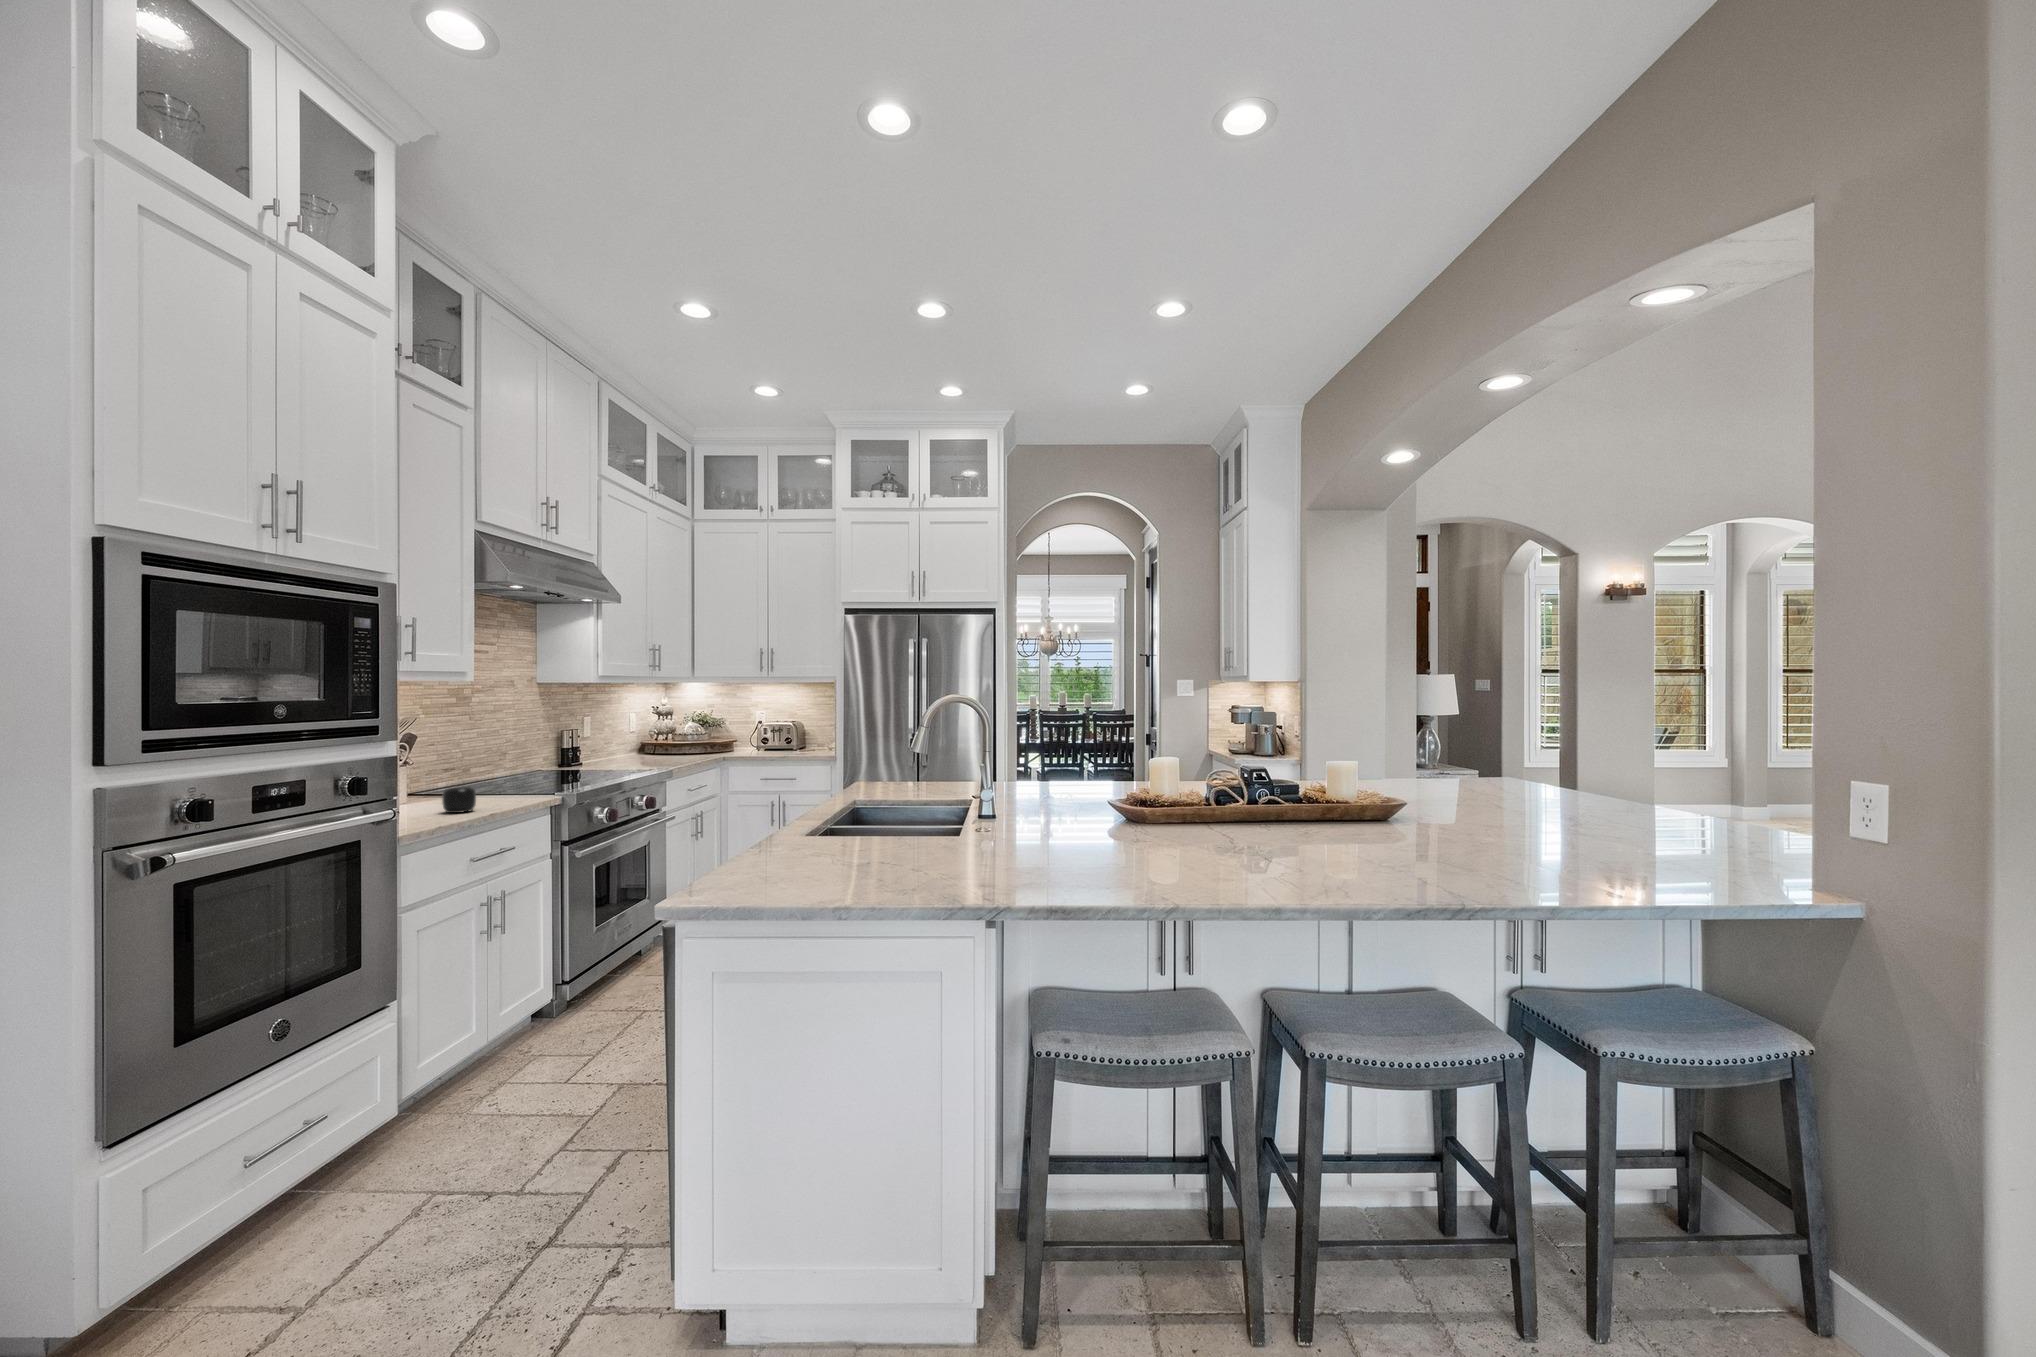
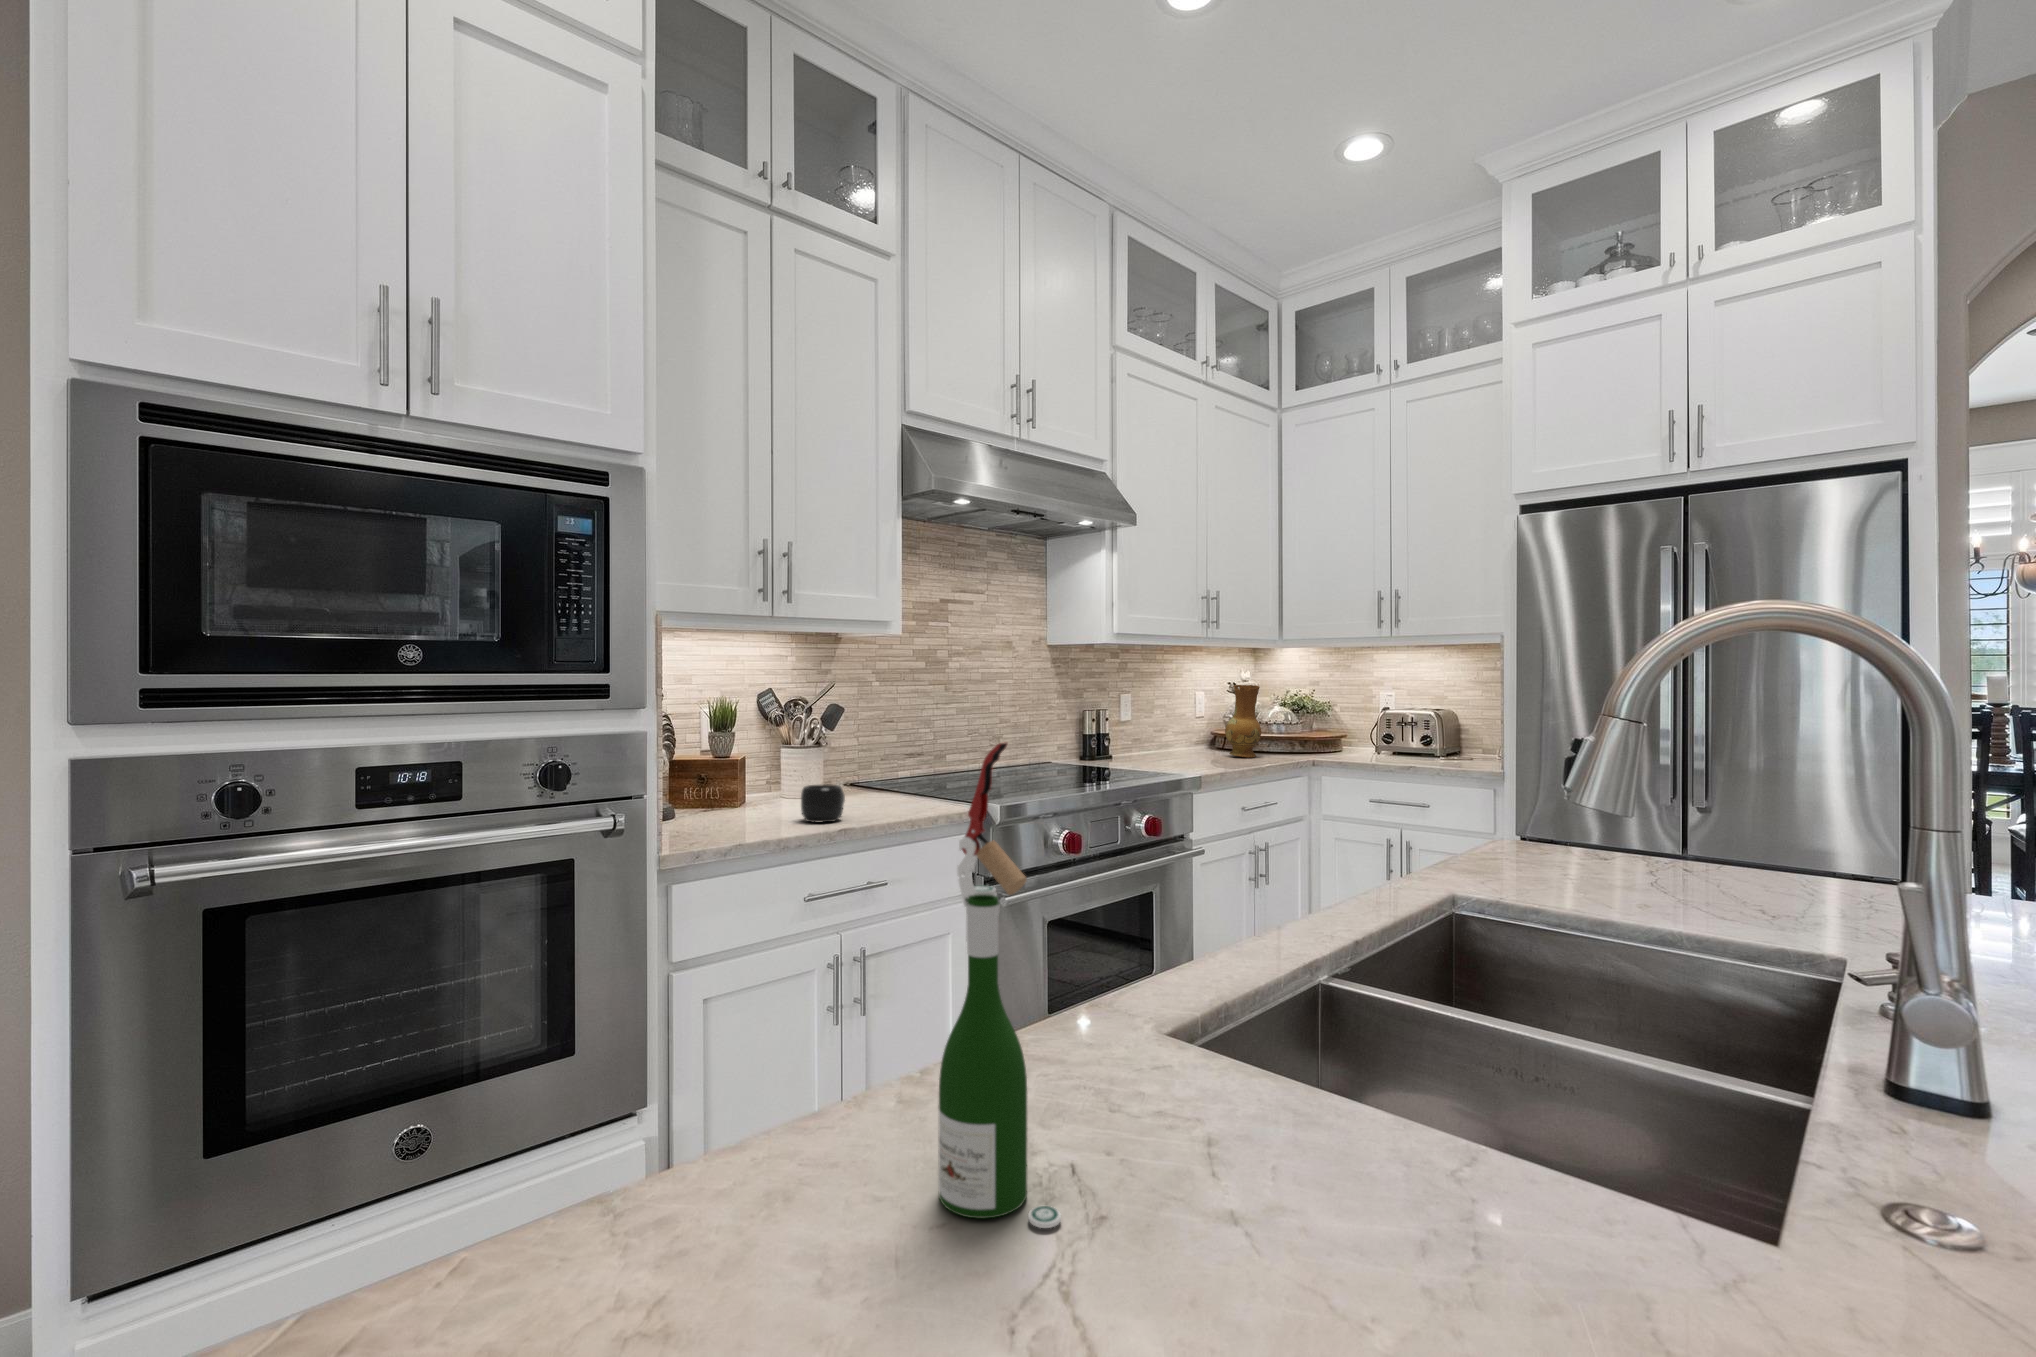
ceramic jug: none [662,709,687,757] -> present [1225,685,1261,758]
wine bottle: none [793,740,831,868] -> present [938,743,1061,1228]

